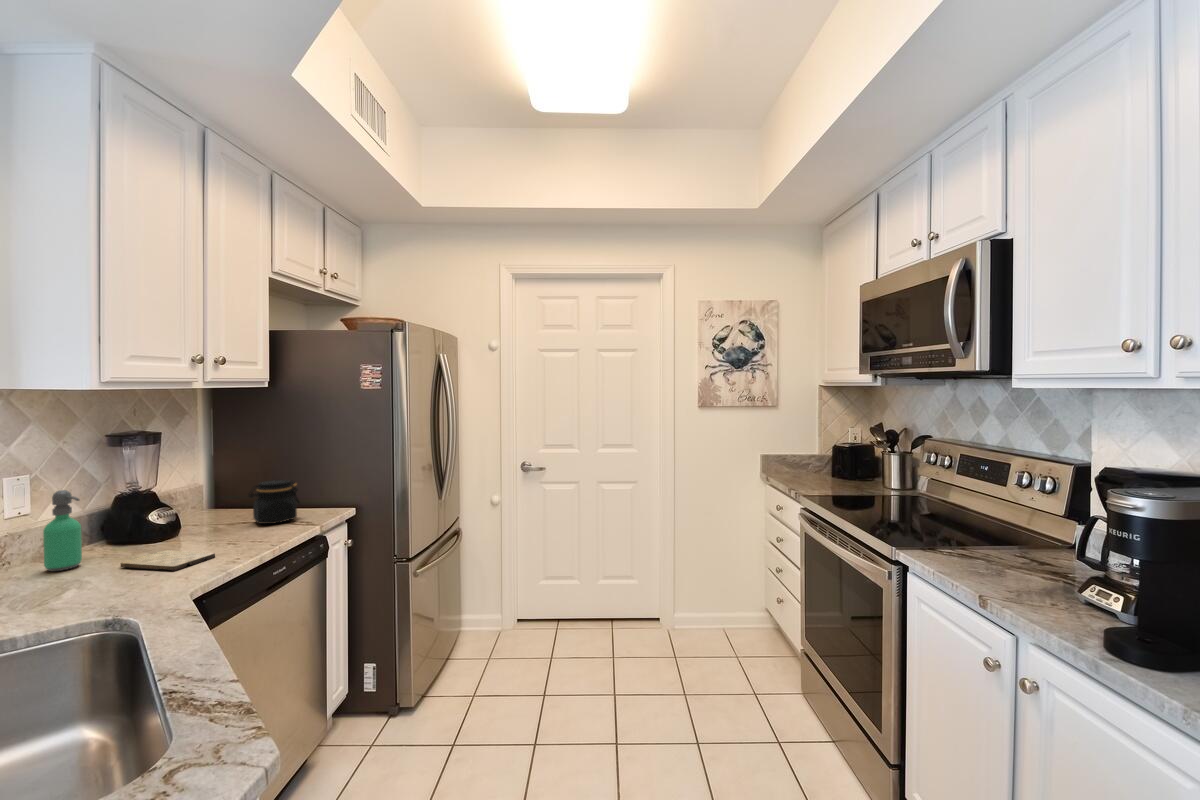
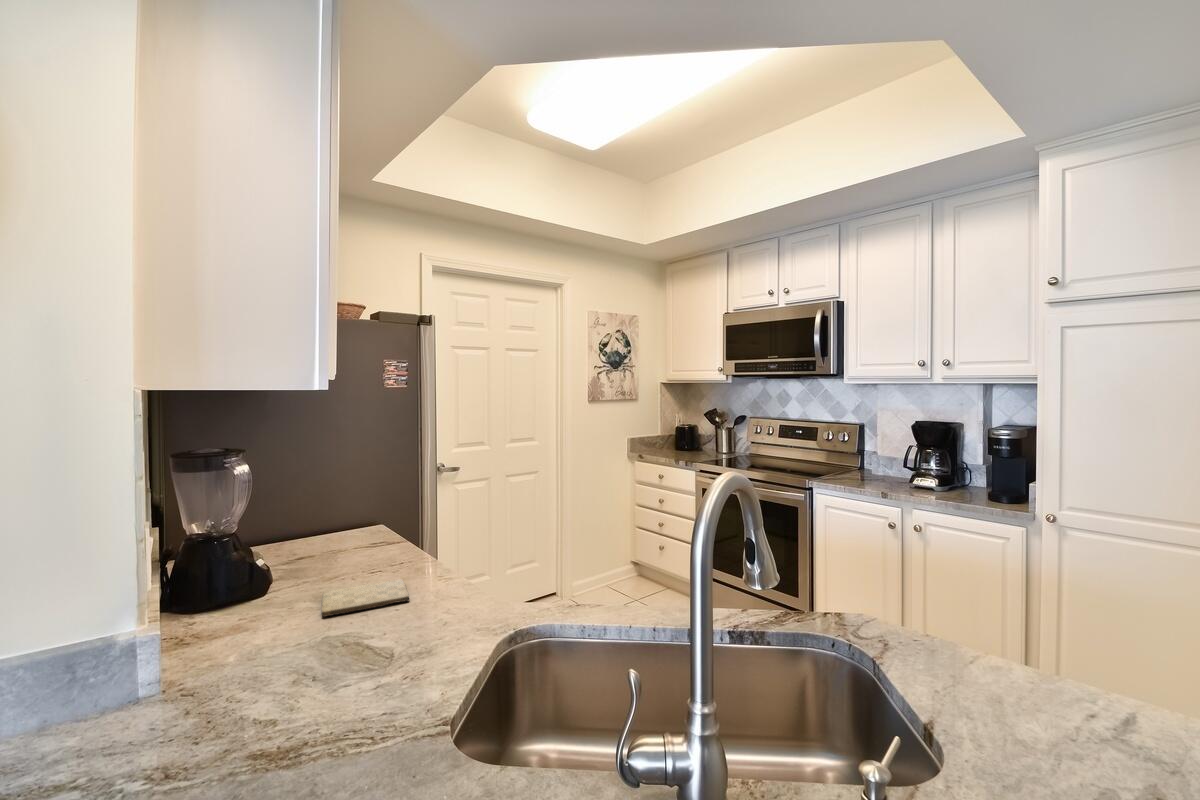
jar: present [249,480,299,524] -> none [304,497,360,552]
soap dispenser: present [43,490,82,571] -> none [206,532,263,648]

